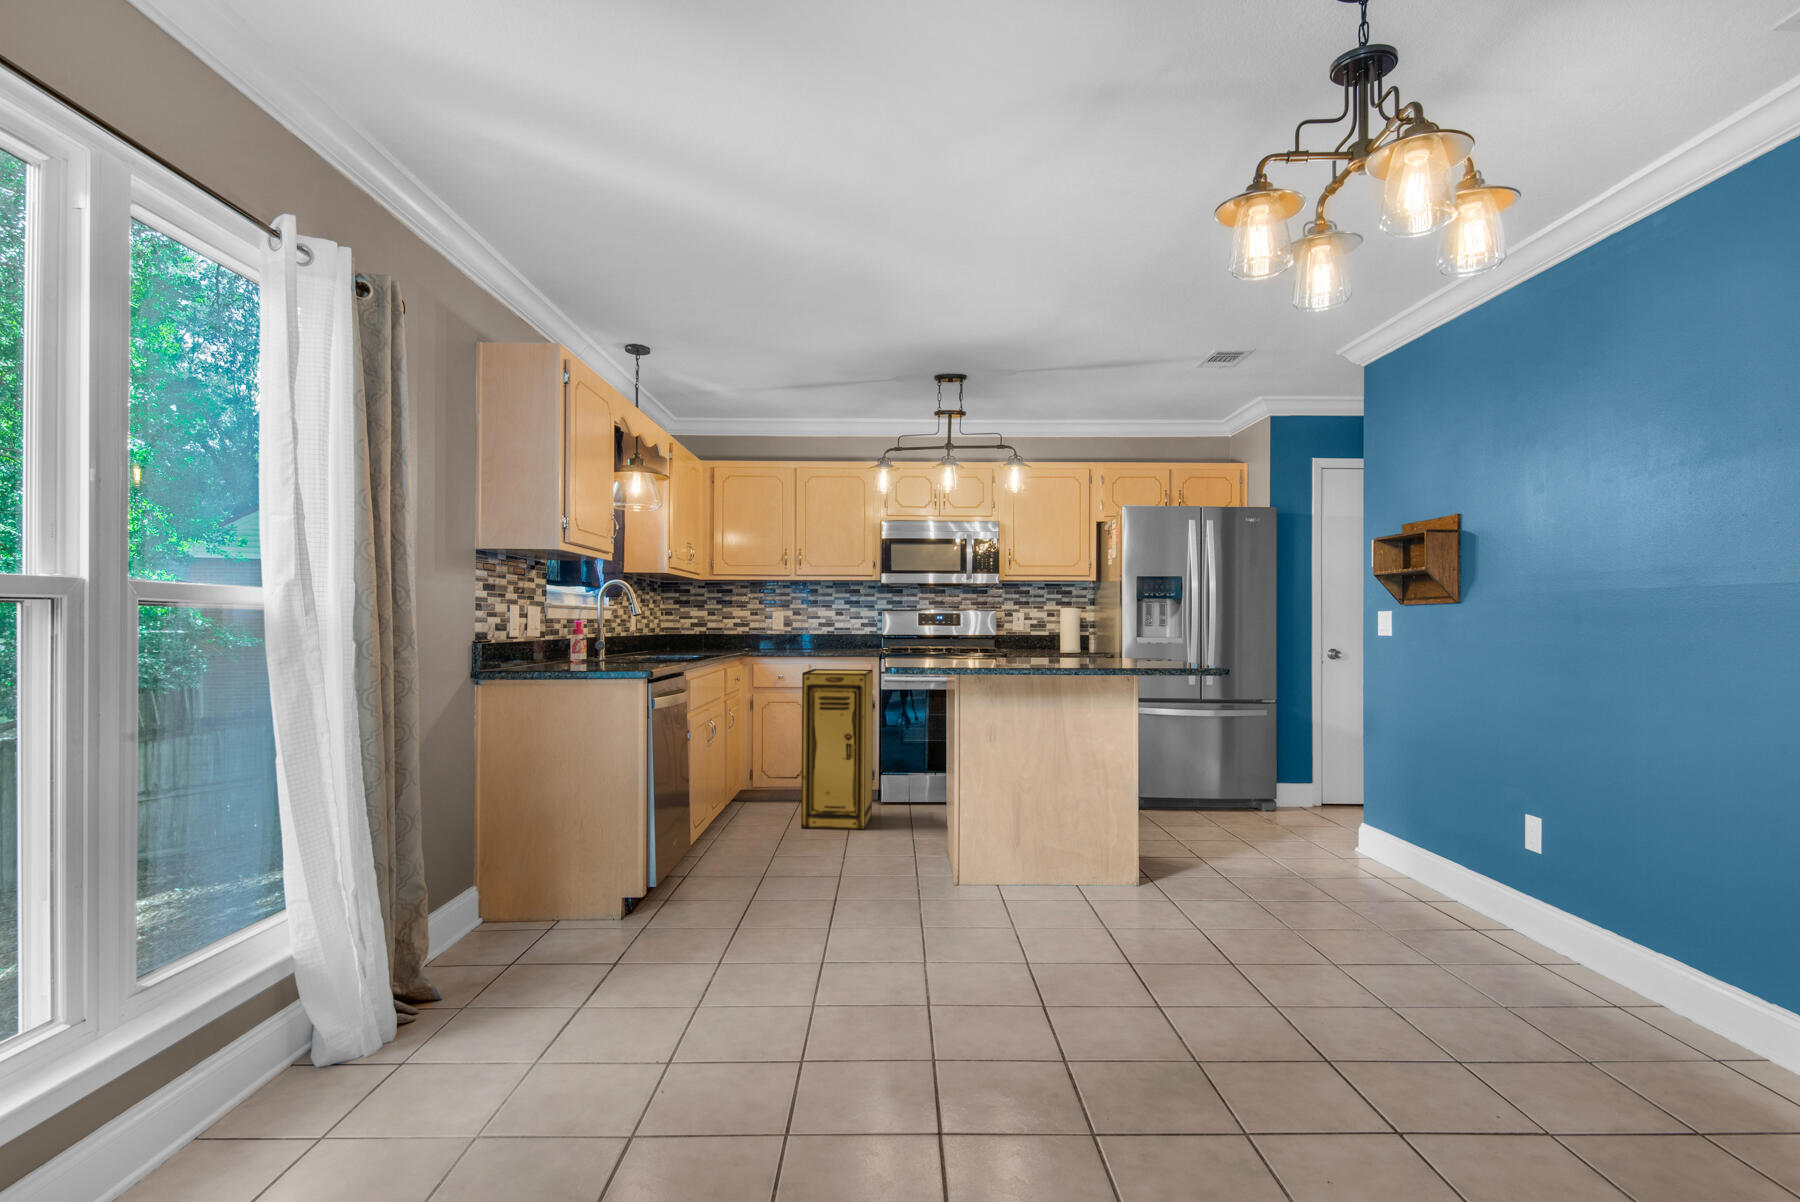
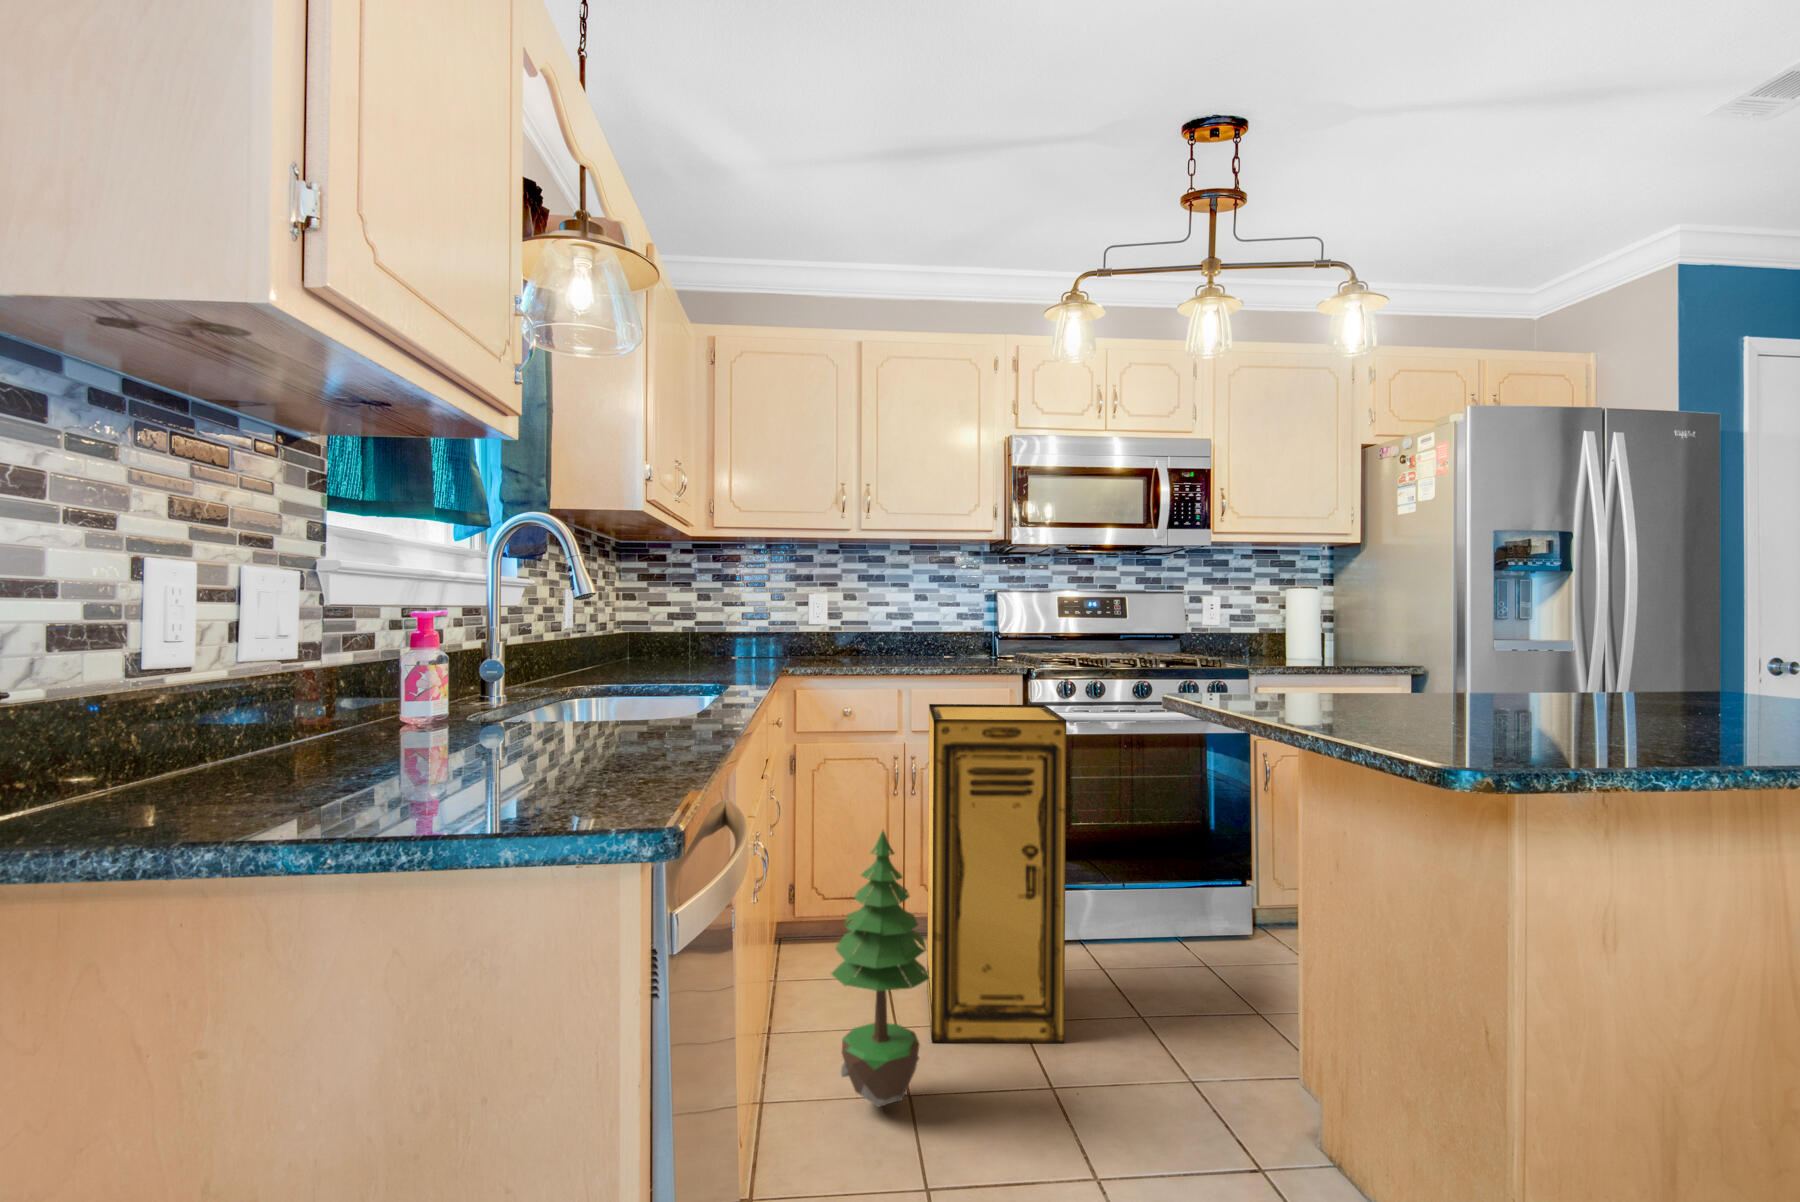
potted tree: none [743,717,787,841] -> present [832,830,929,1107]

